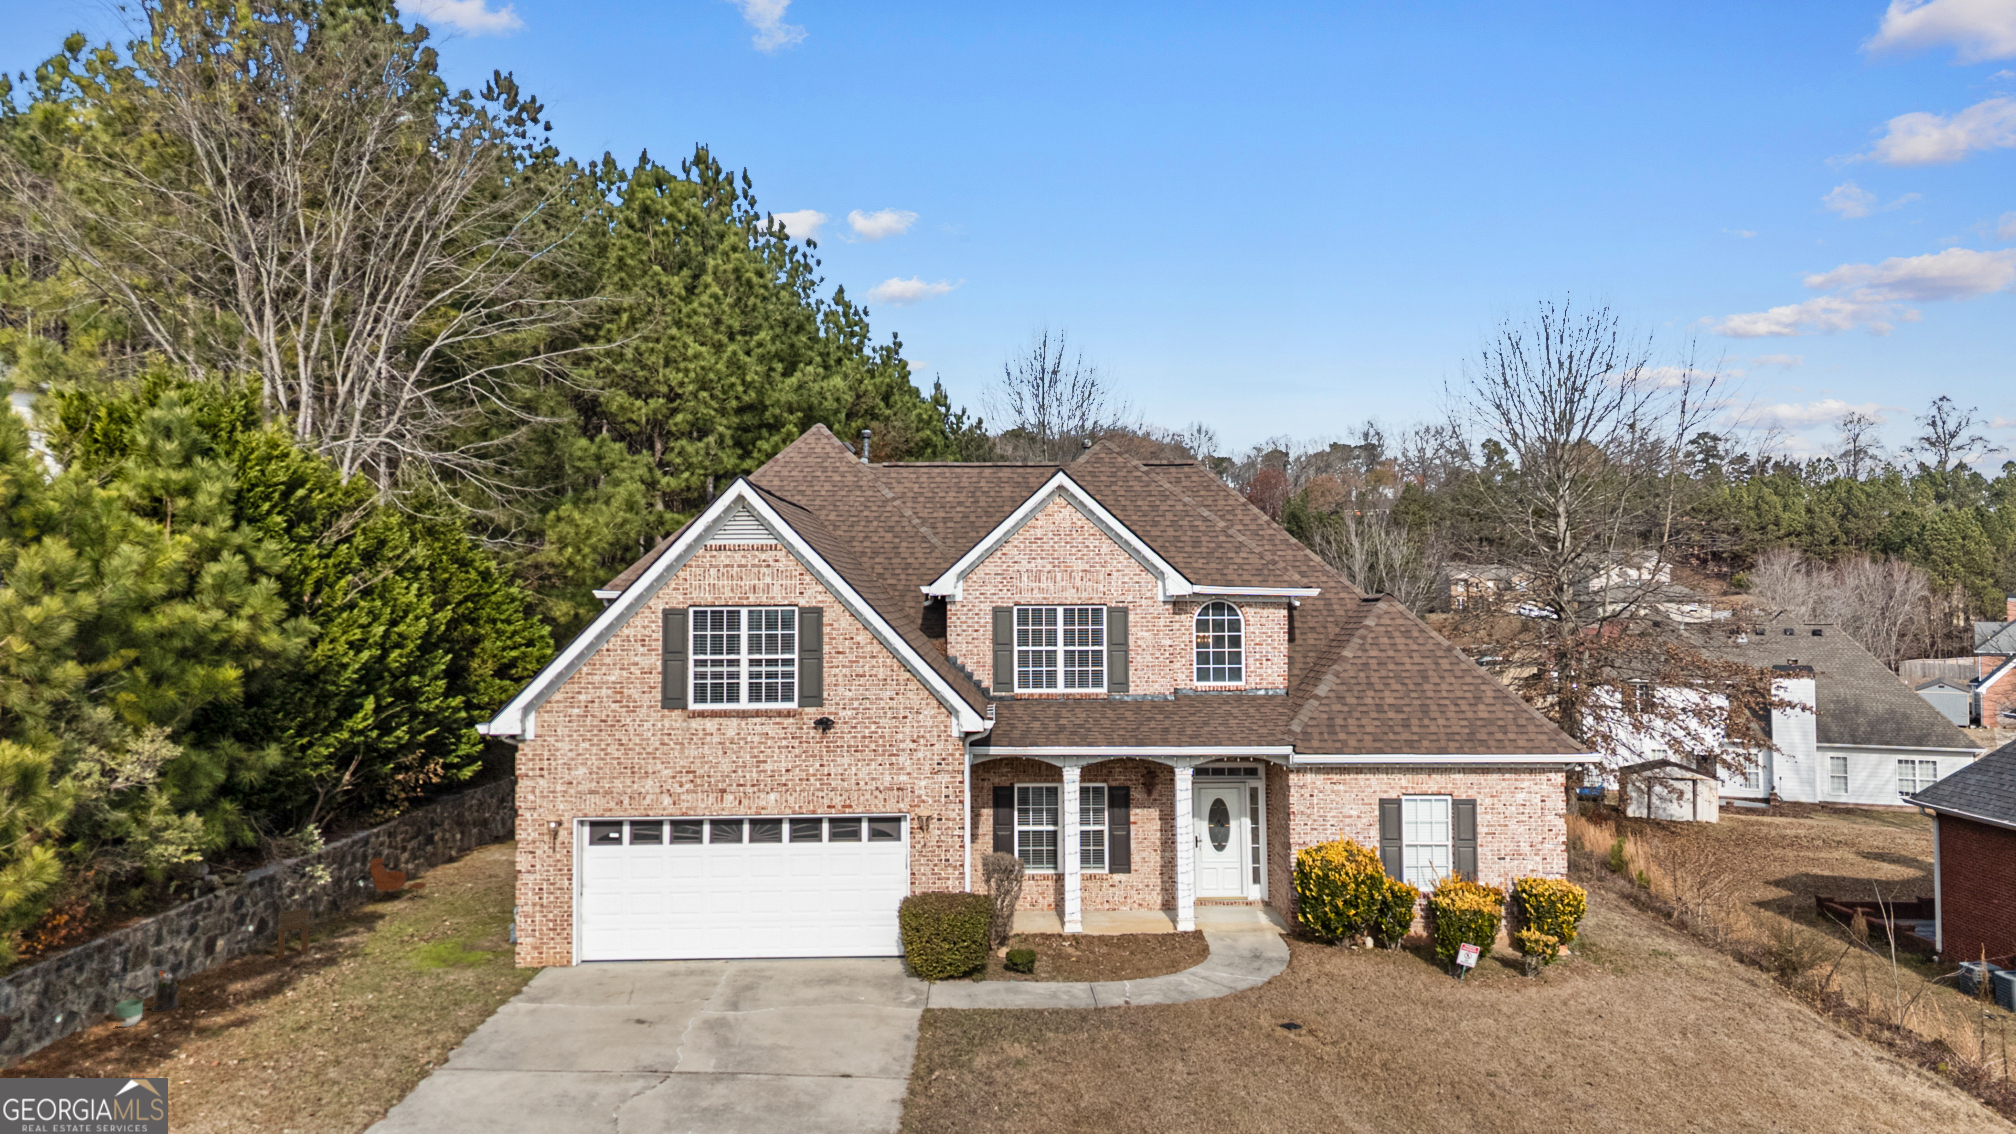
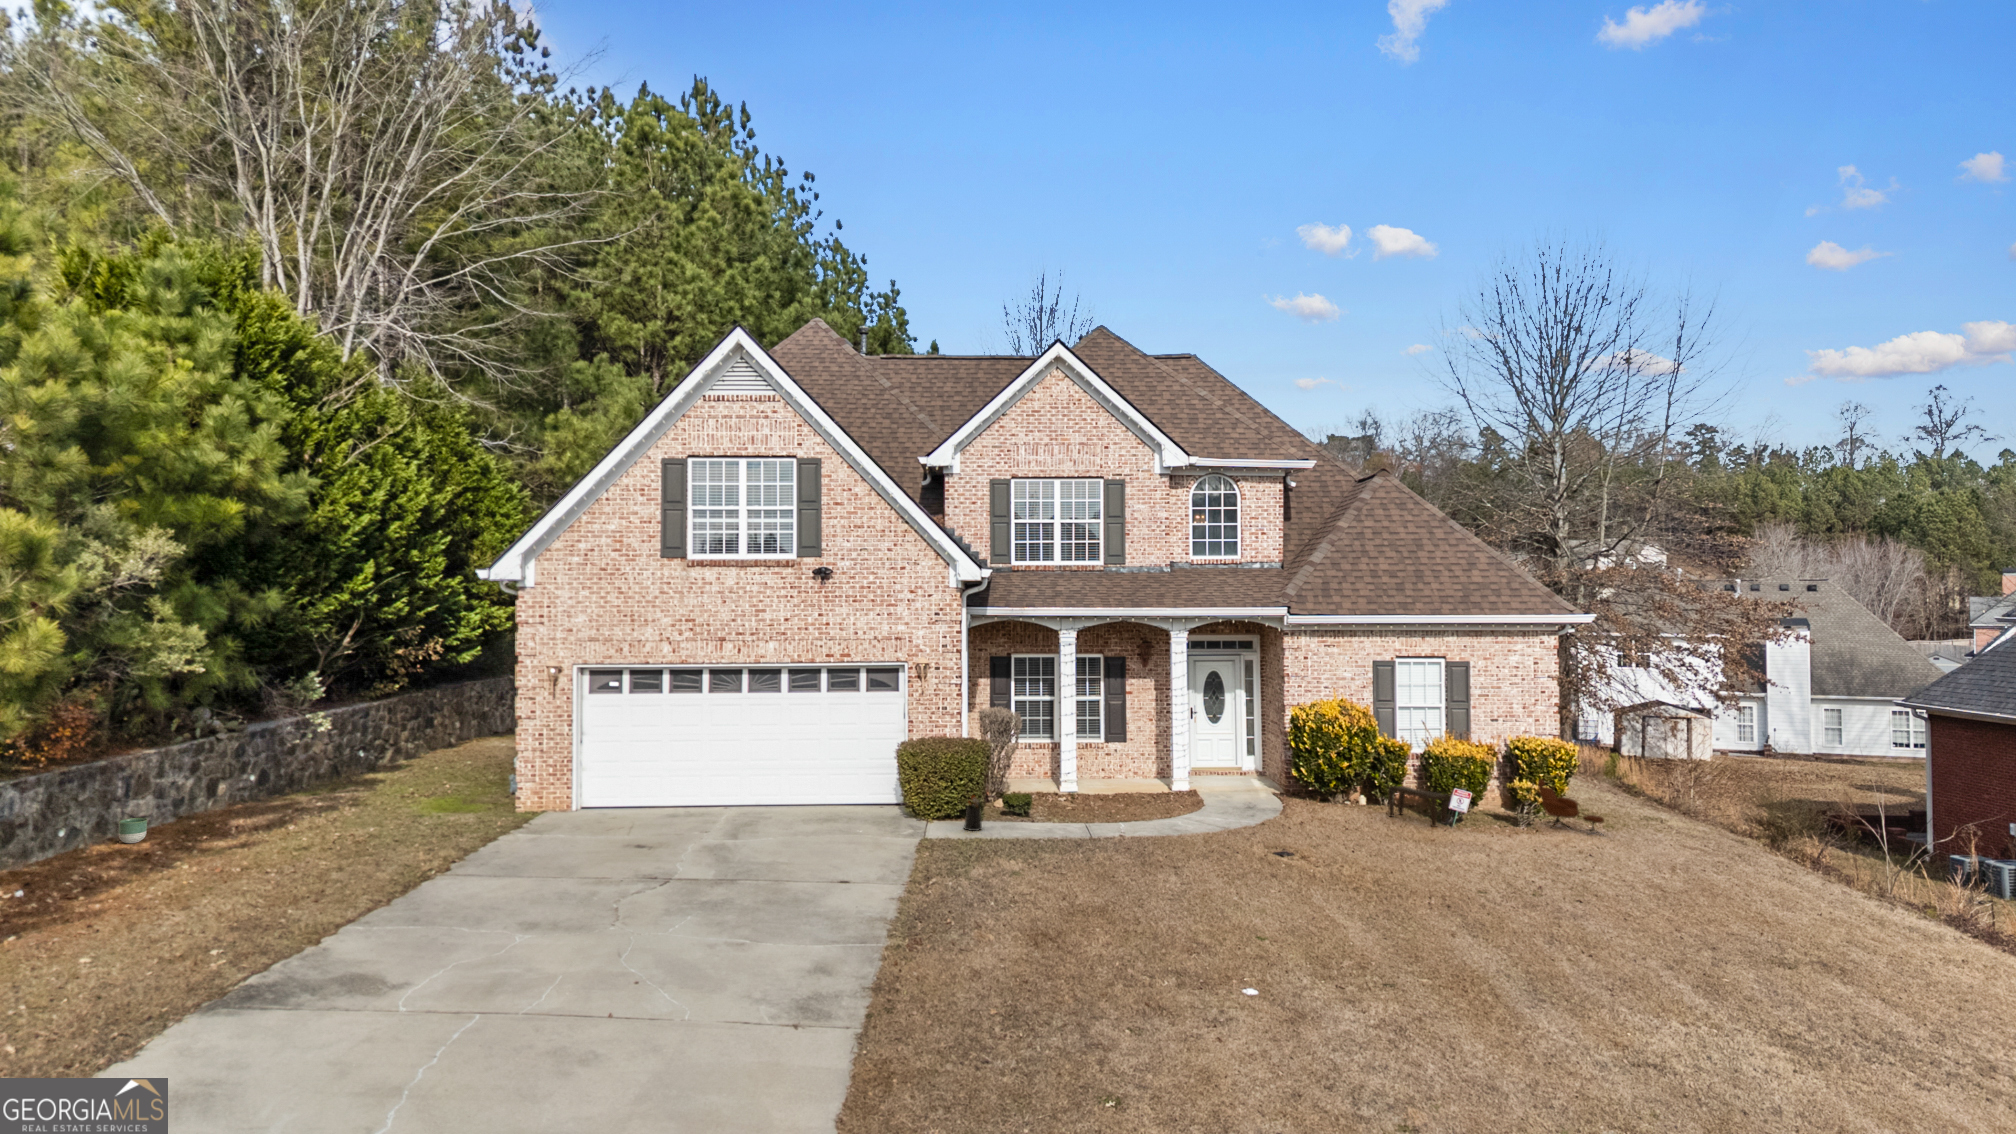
lounge chair: present [370,858,426,897] -> present [1538,779,1604,836]
bench: present [278,908,310,958] -> present [1388,786,1449,827]
watering can: present [152,972,178,1012] -> present [964,796,983,831]

